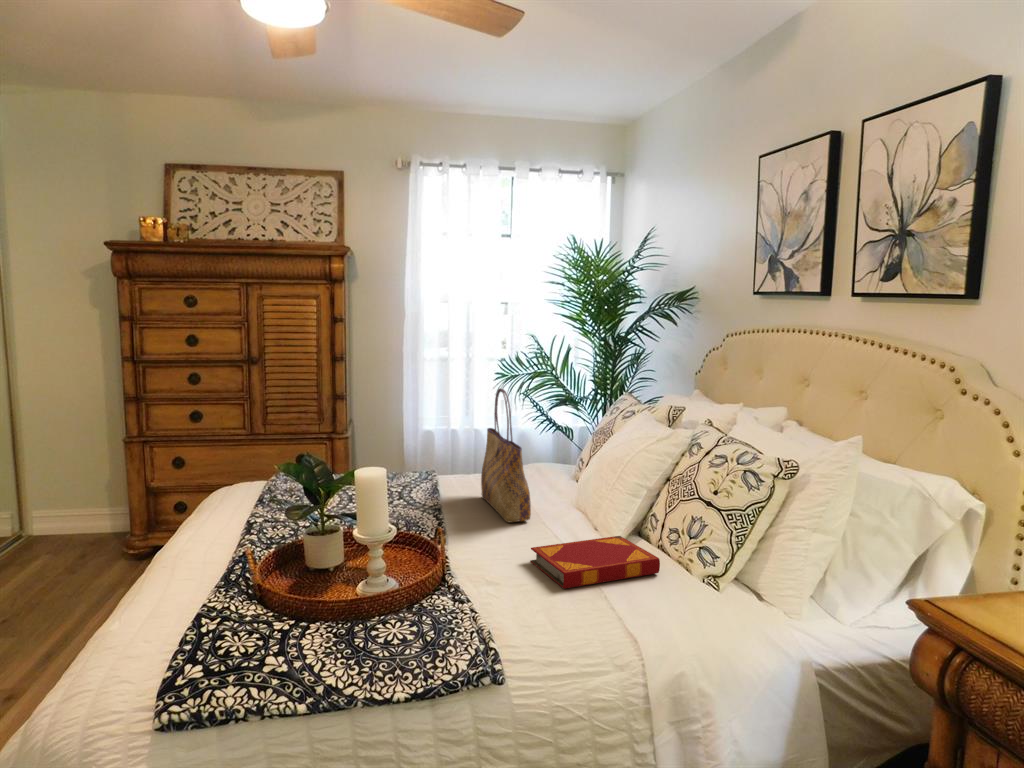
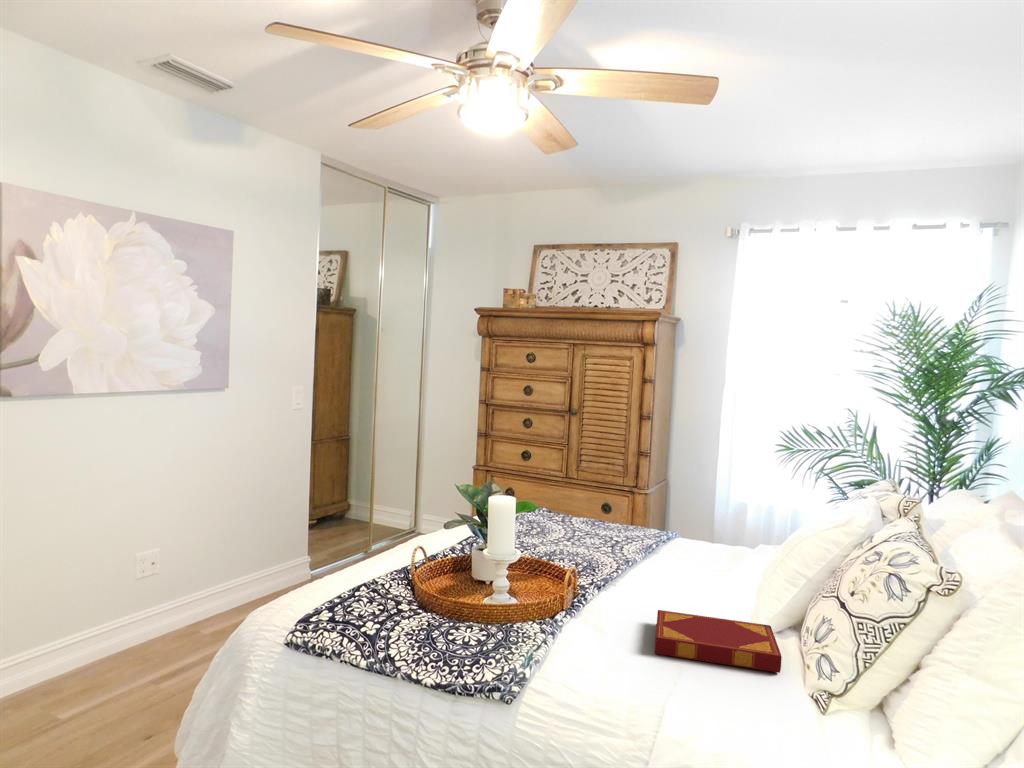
tote bag: present [481,388,531,523] -> none [678,451,713,590]

